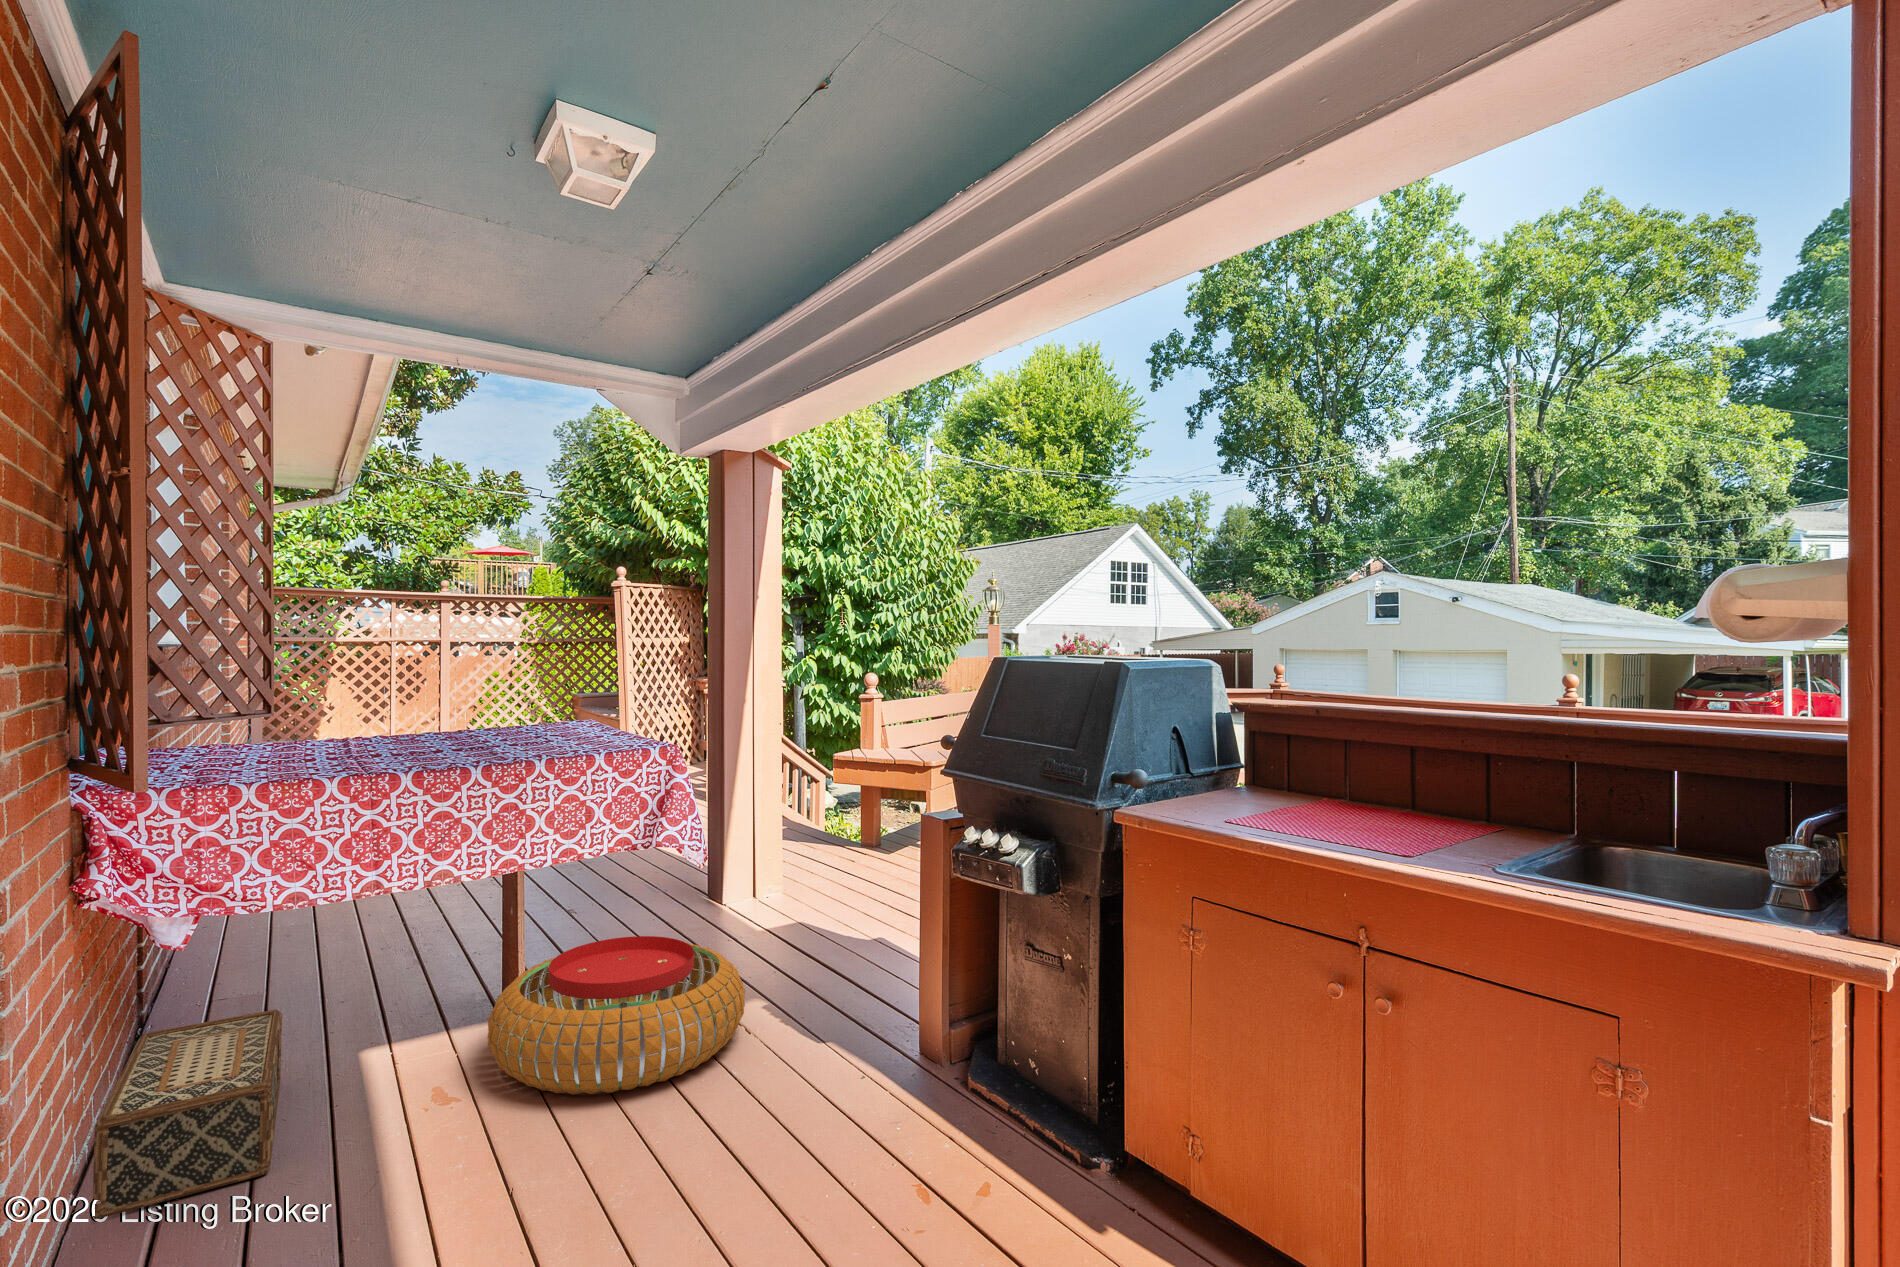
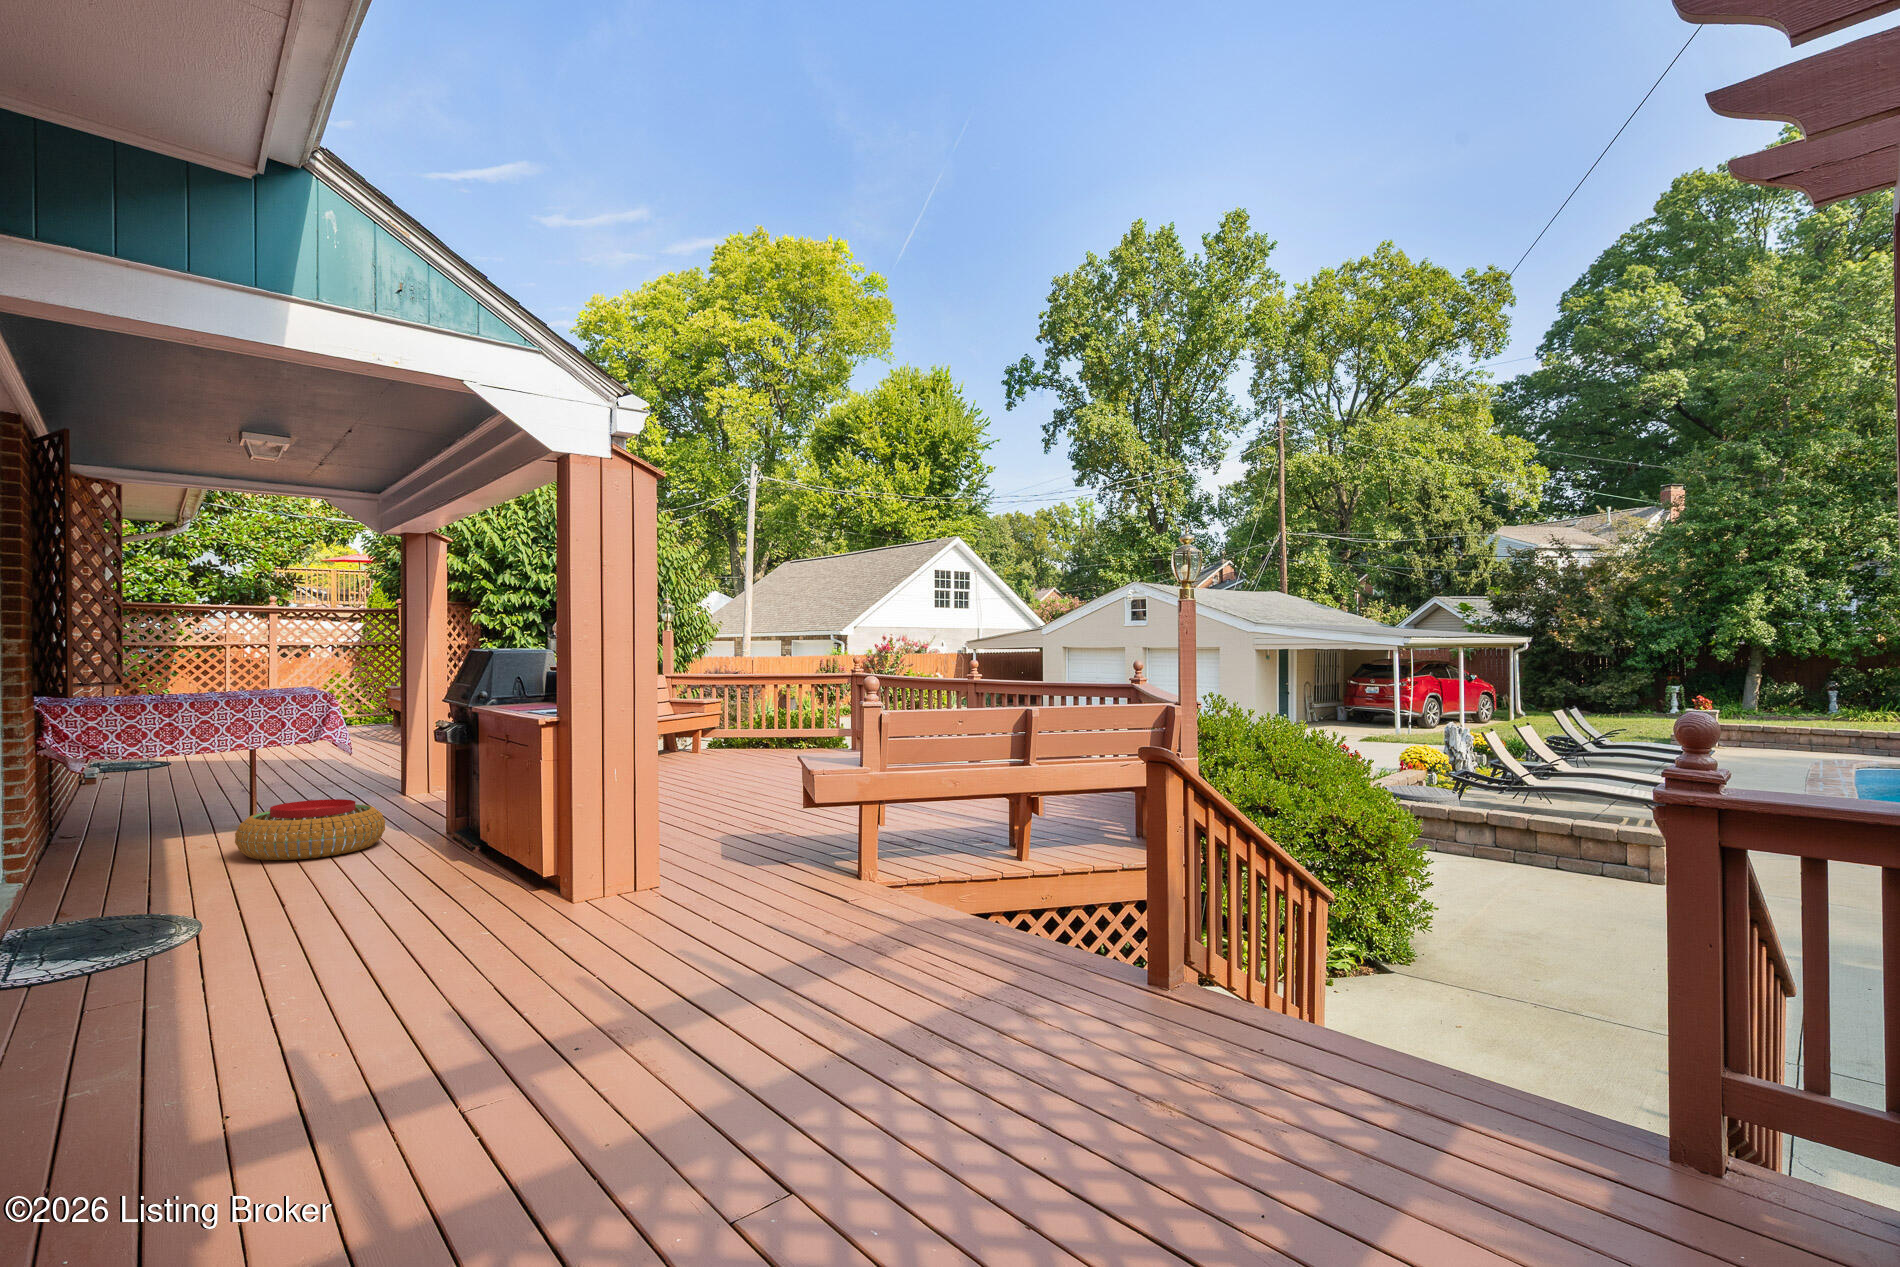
woven basket: present [93,1009,282,1219] -> none [38,824,125,887]

